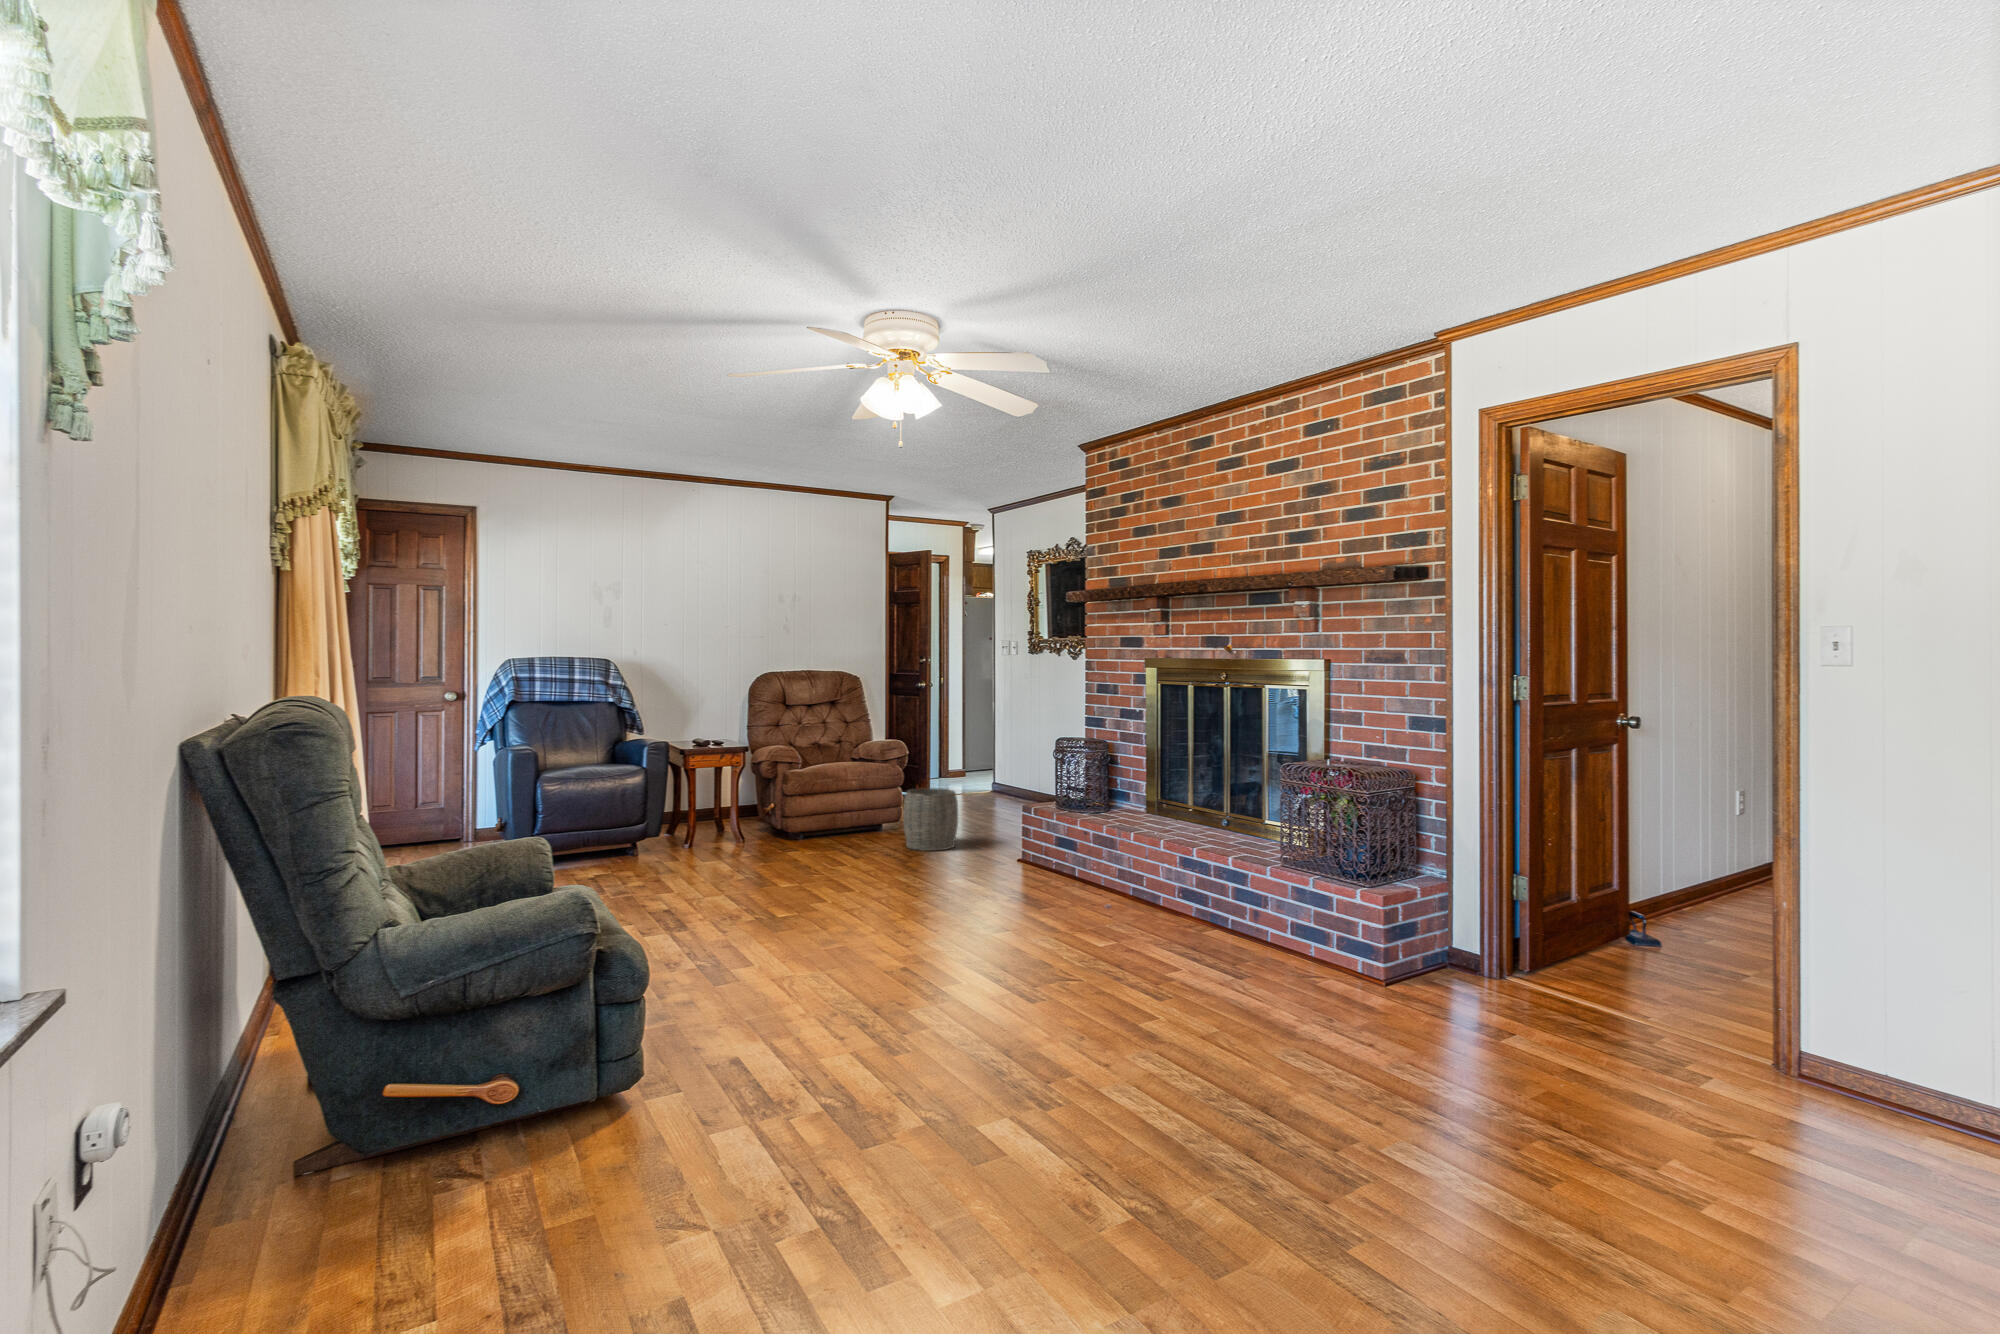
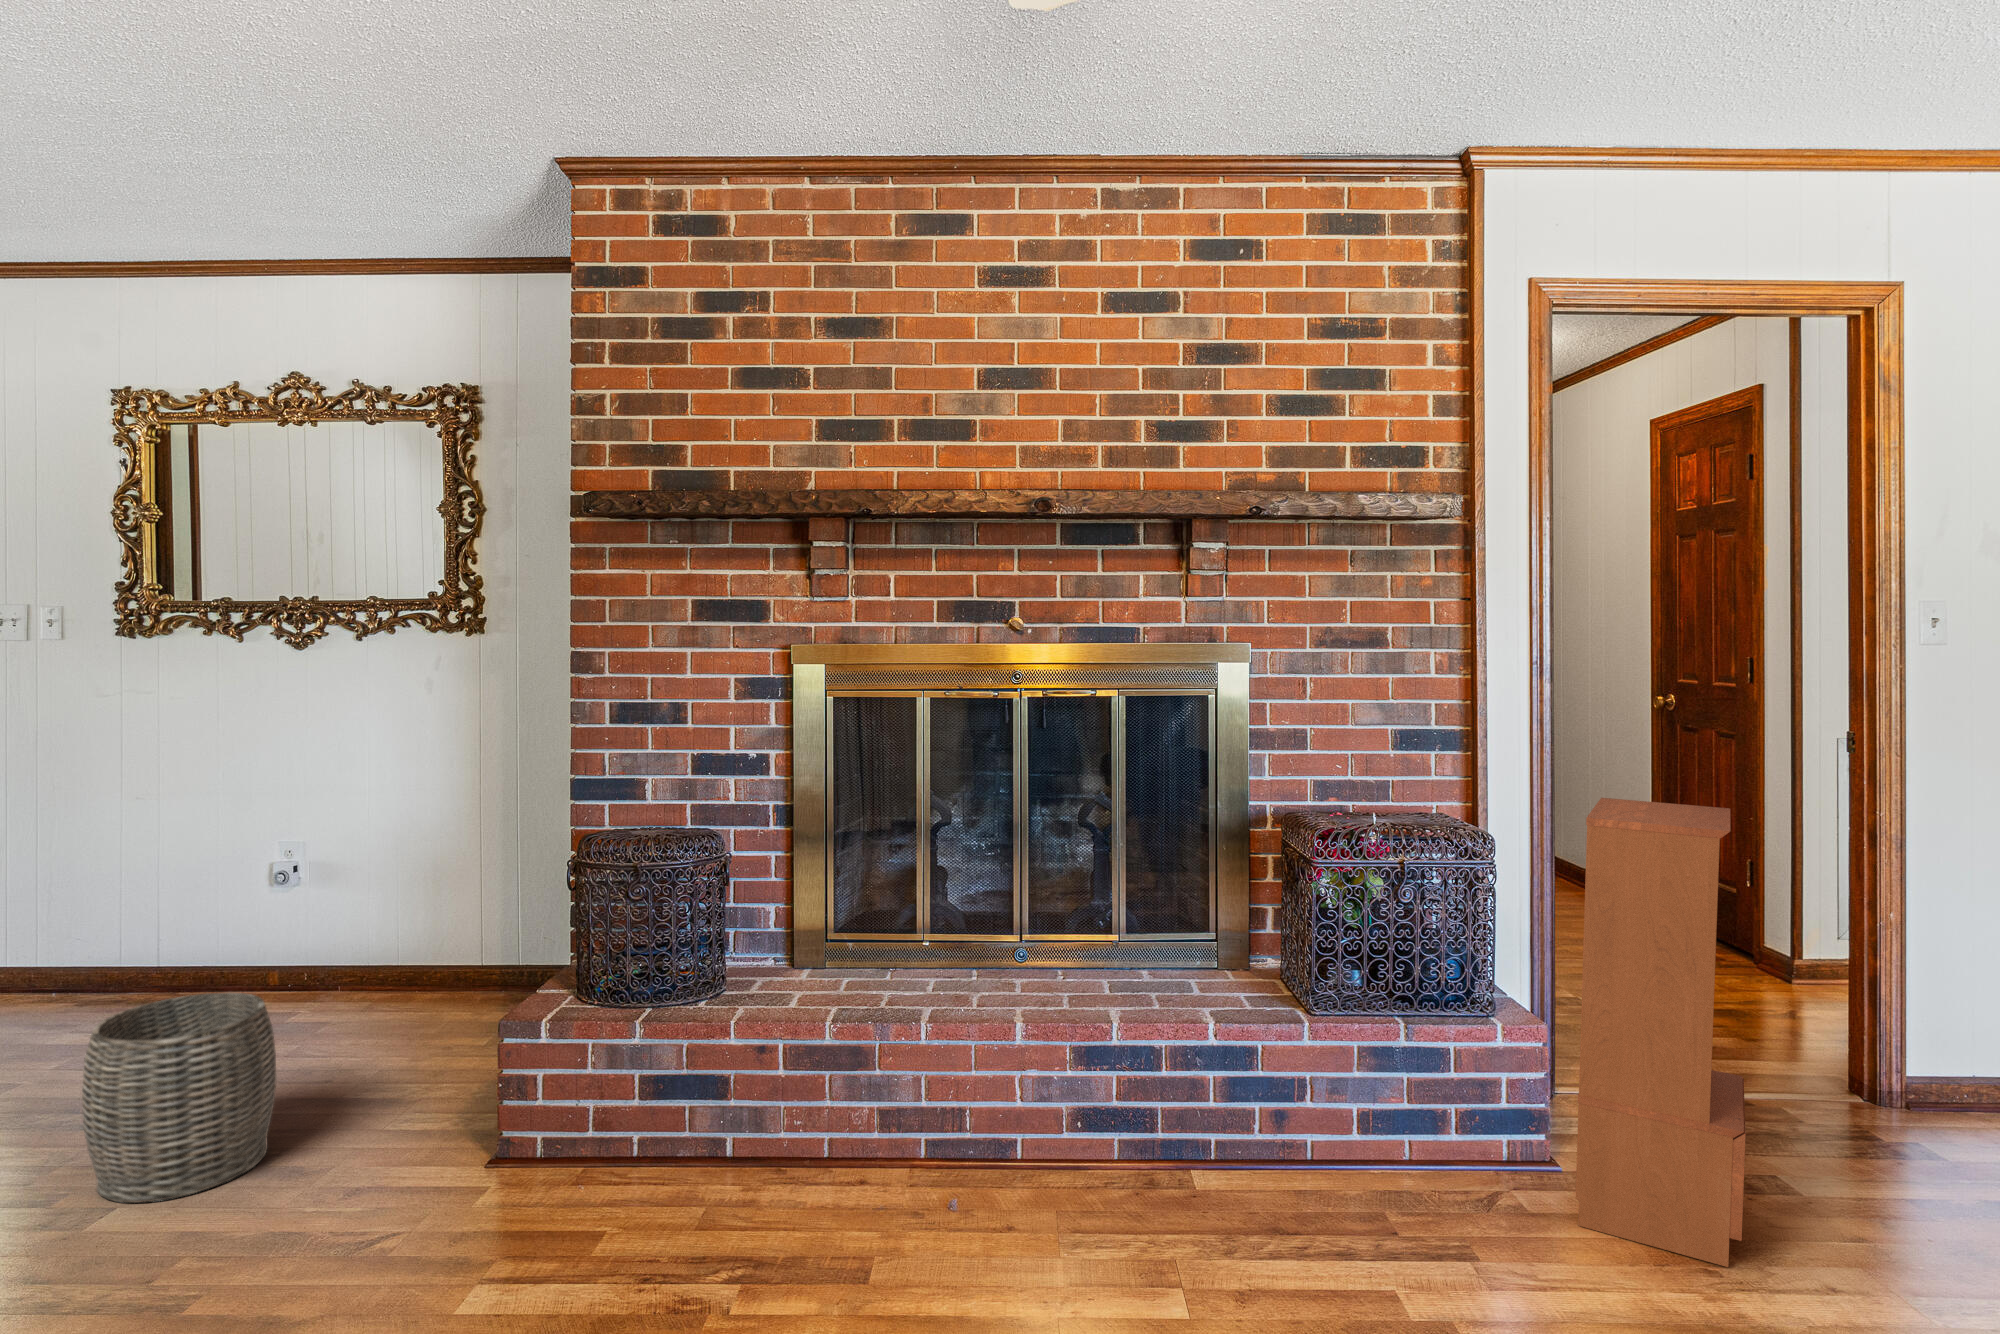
bookcase: none [1335,755,1463,1022] -> present [1576,798,1746,1267]

